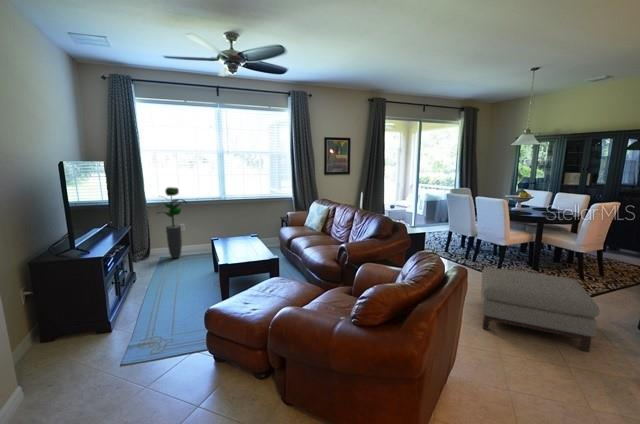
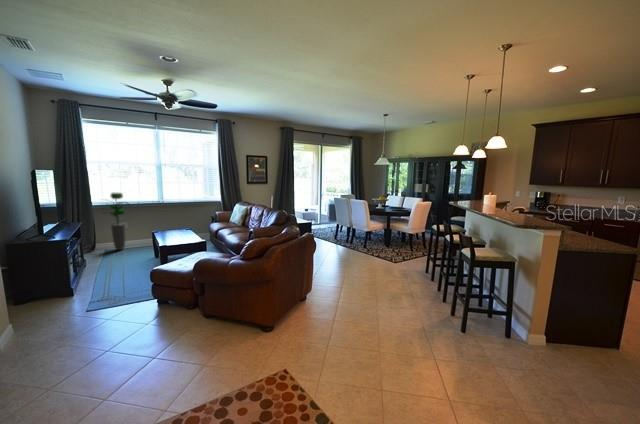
ottoman: present [481,268,600,352] -> none [337,242,393,283]

